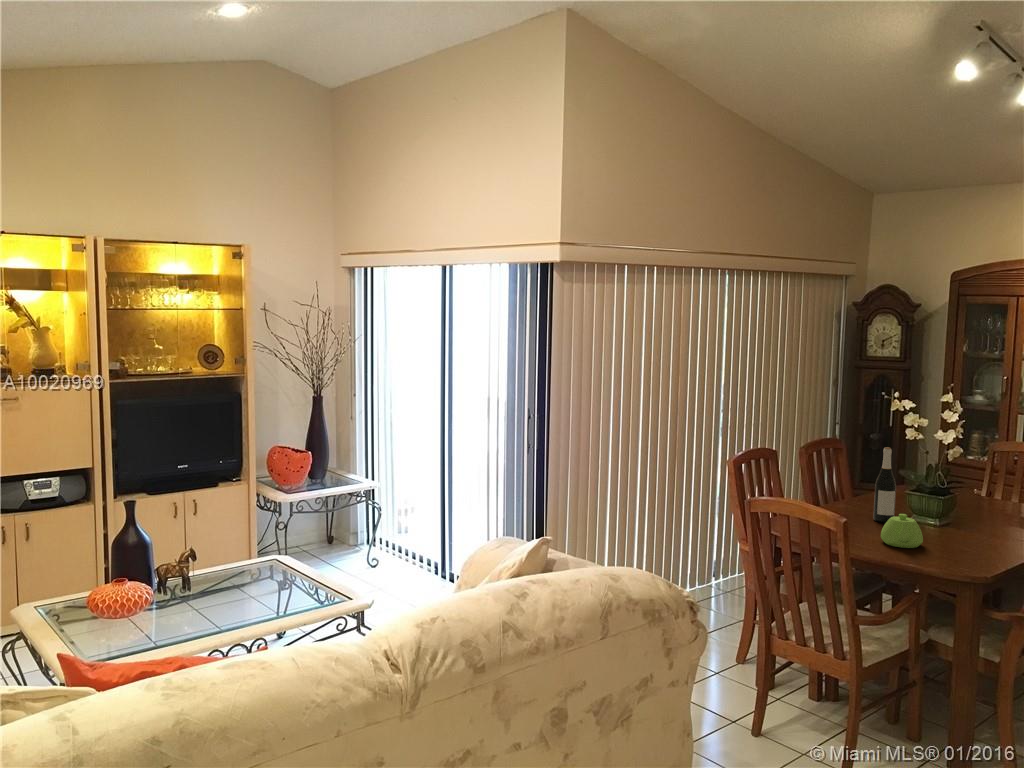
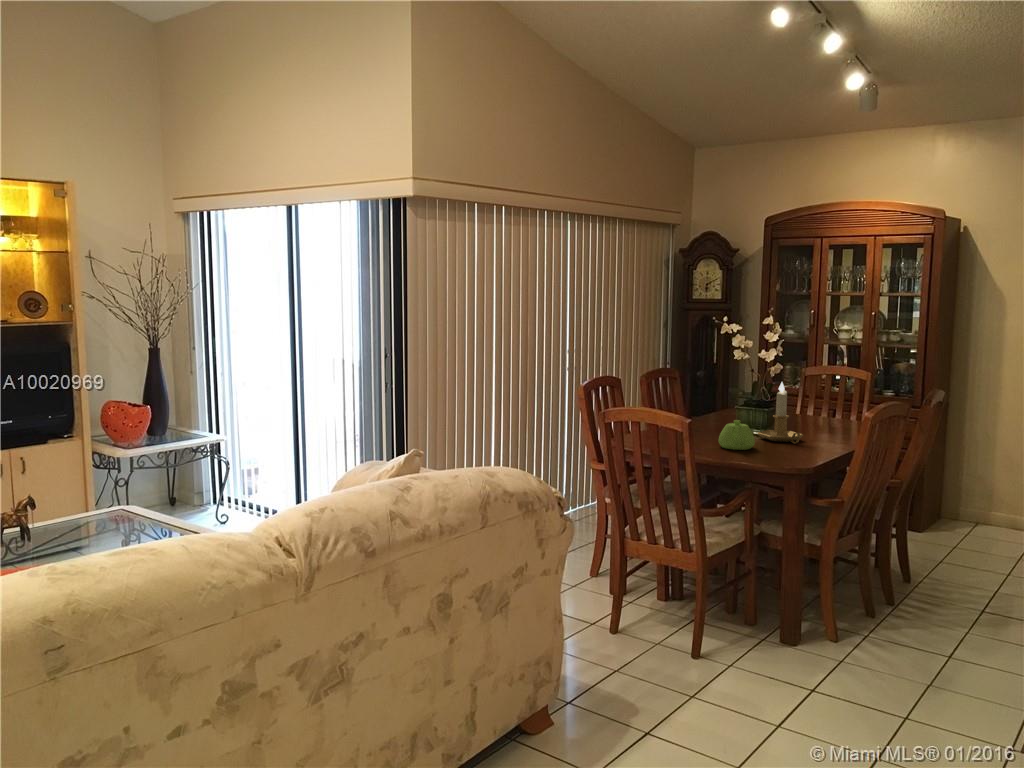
wine bottle: present [873,447,896,523] -> none [710,365,729,434]
candlestick: none [928,471,984,543] -> present [758,382,803,444]

